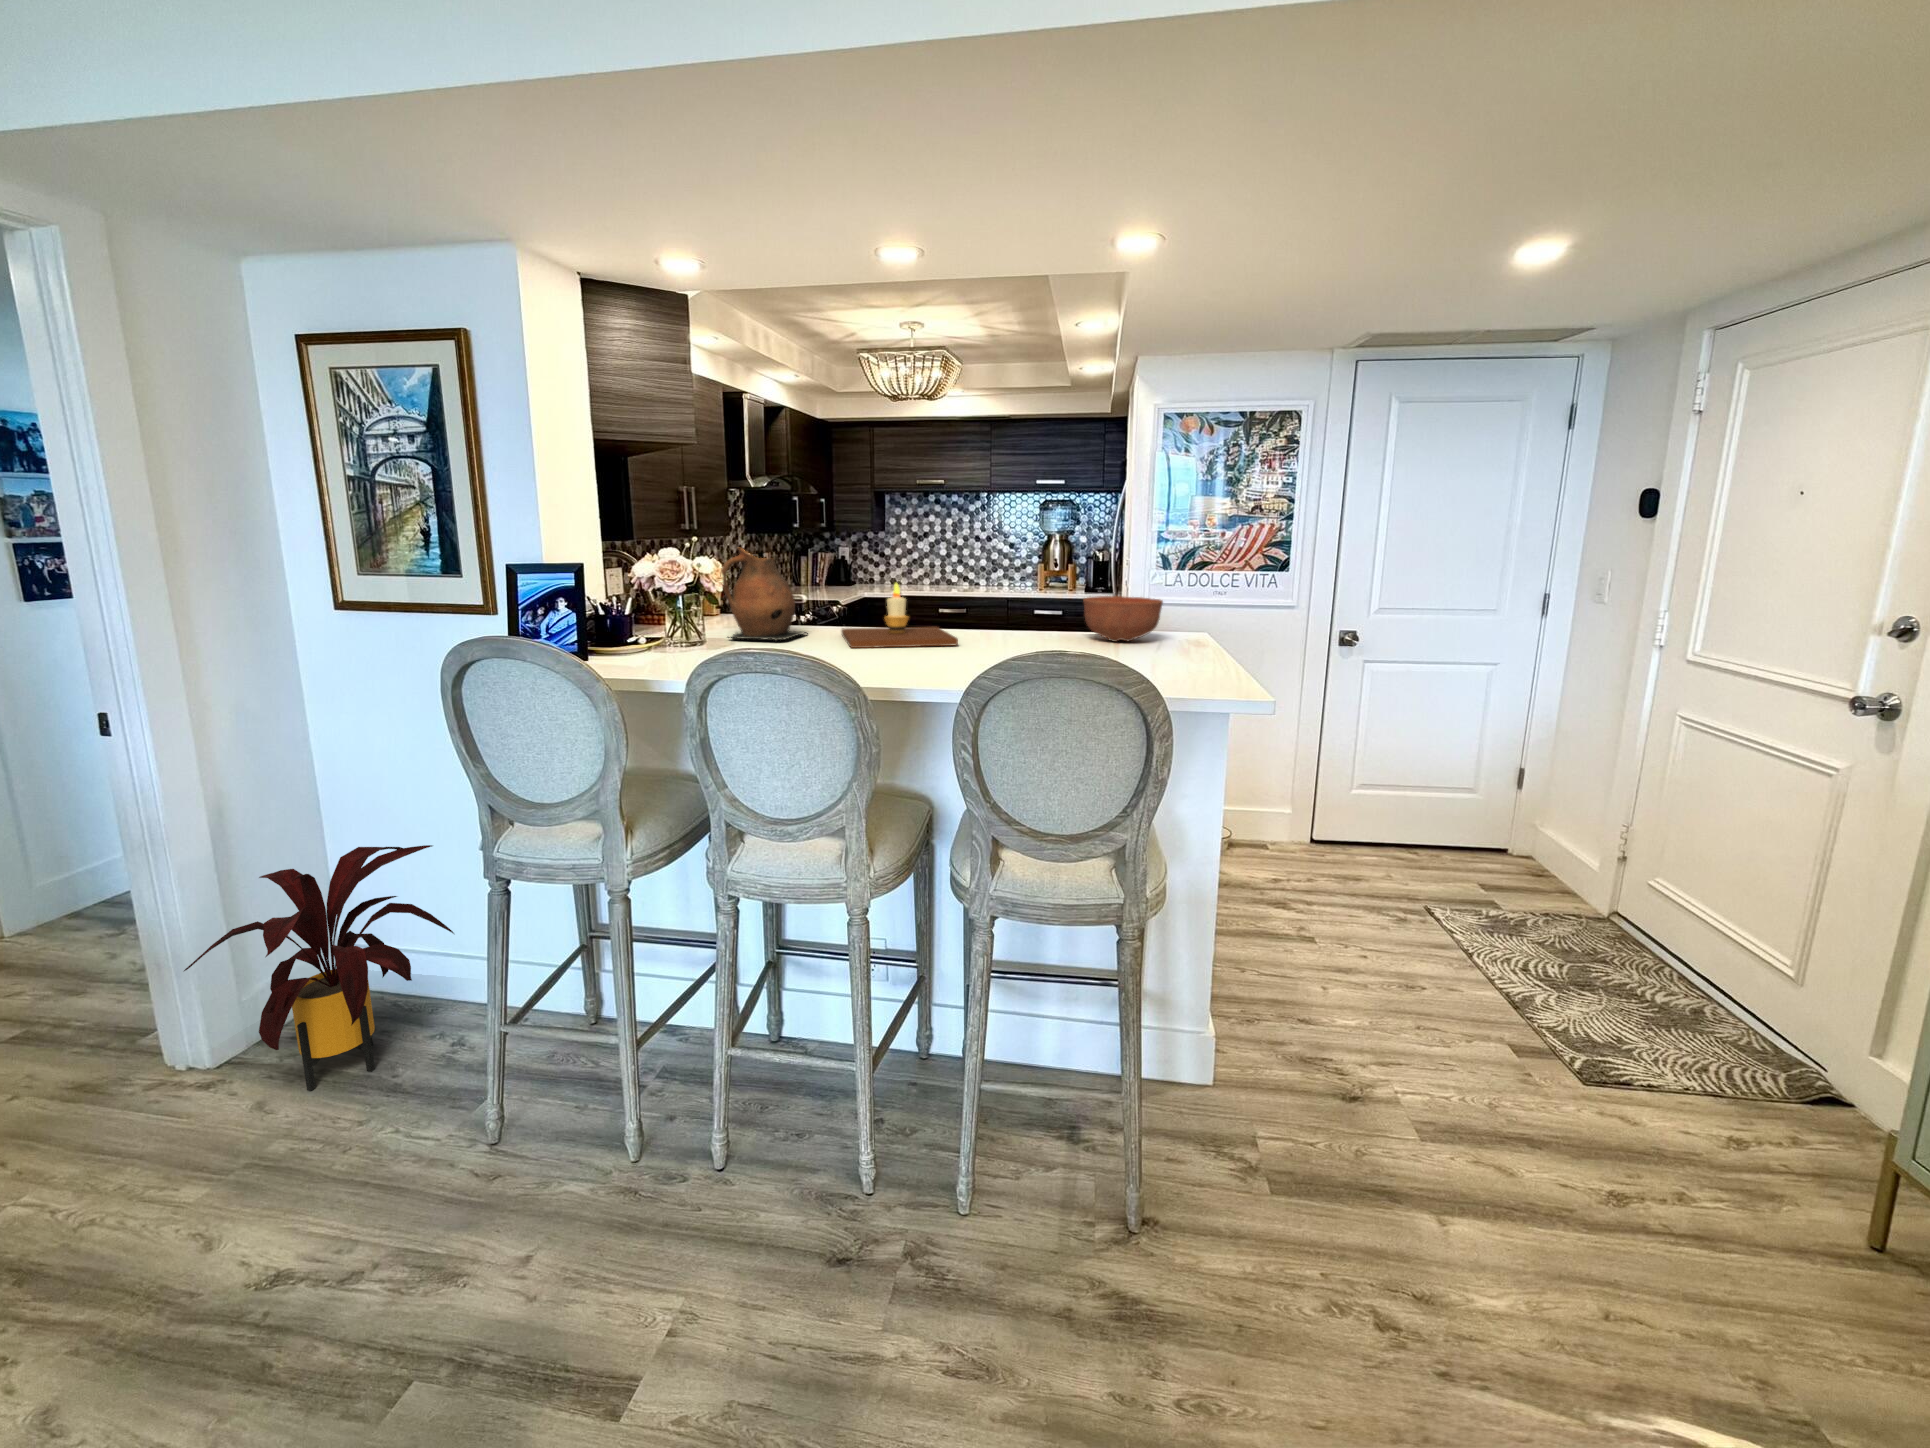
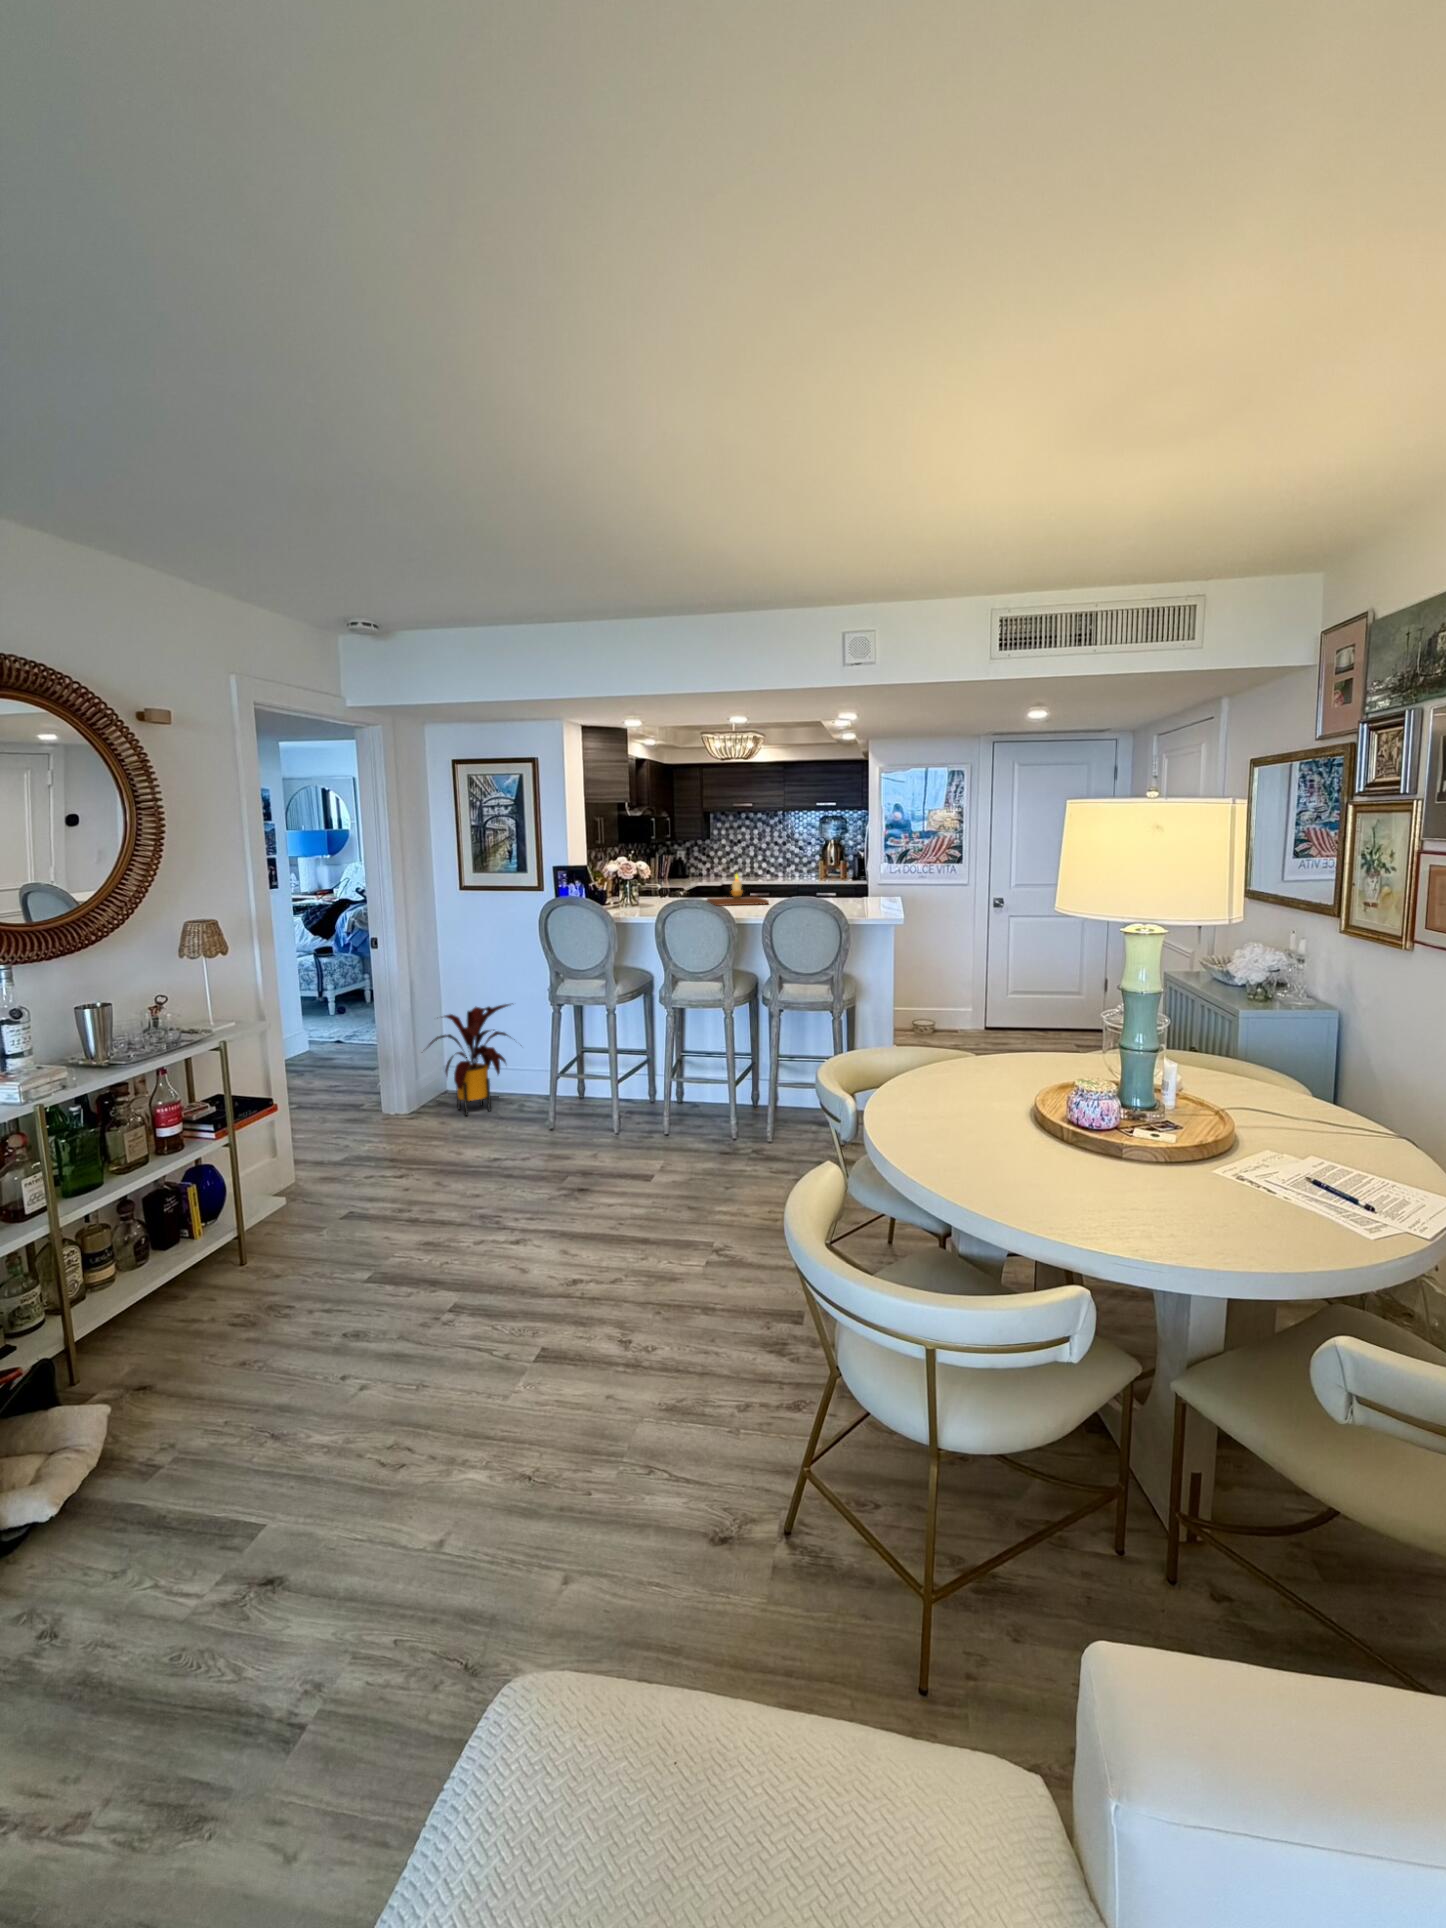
ceramic pitcher: present [720,548,805,641] -> none [648,857,690,904]
bowl: present [1083,596,1163,642] -> none [833,879,874,902]

